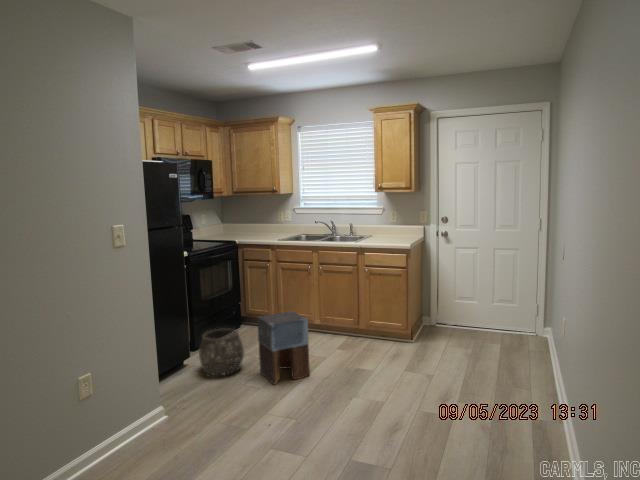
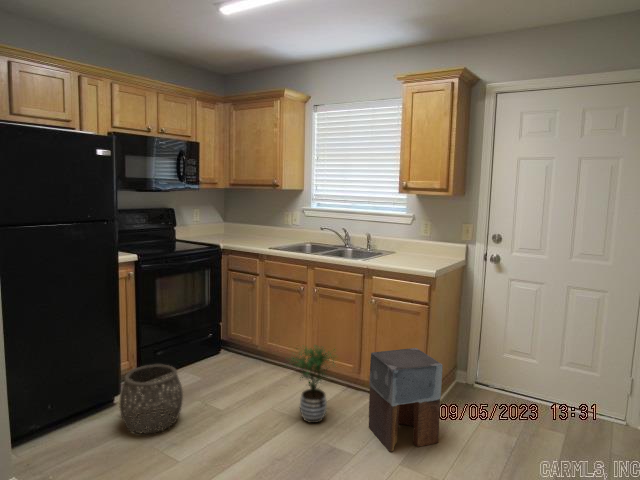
potted plant: none [314,302,352,357] -> present [289,345,335,423]
stool: present [258,311,310,385] -> present [369,348,443,452]

